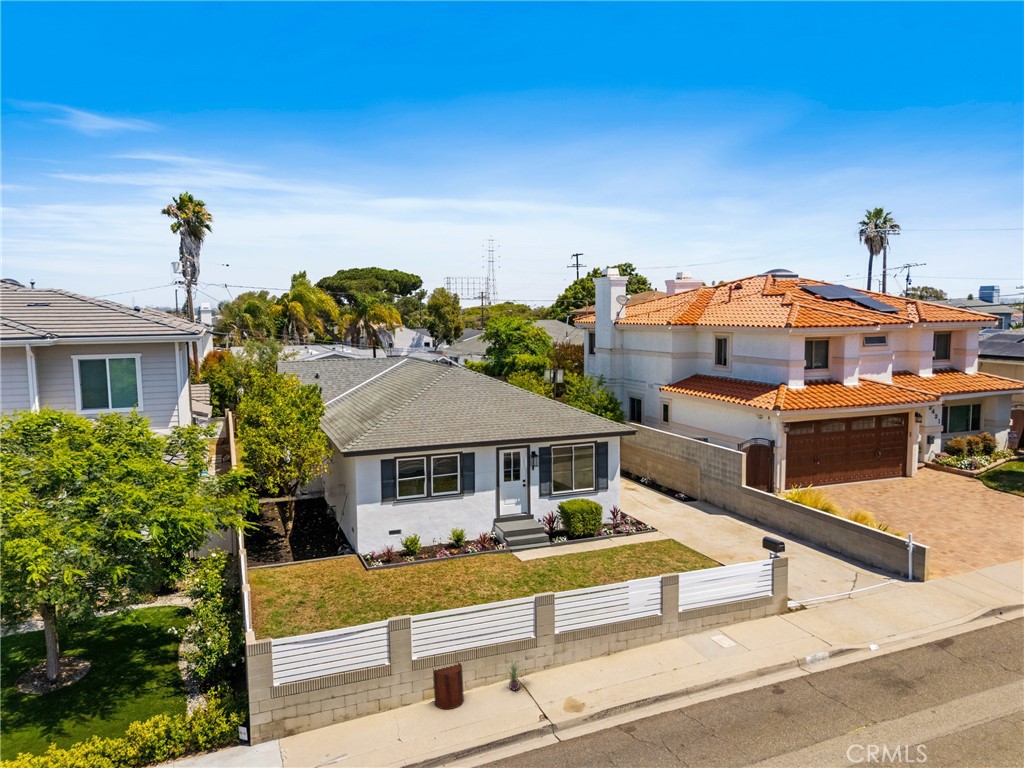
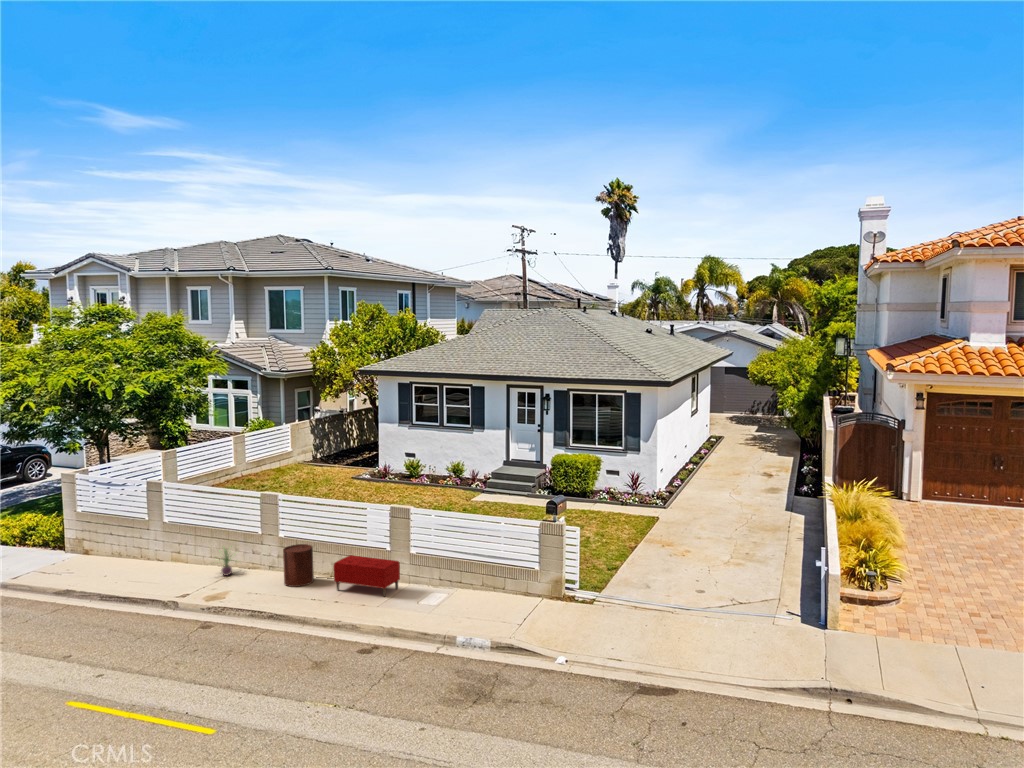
bench: none [626,621,686,663] -> present [333,555,400,597]
trash can: present [433,663,464,709] -> present [283,544,314,587]

